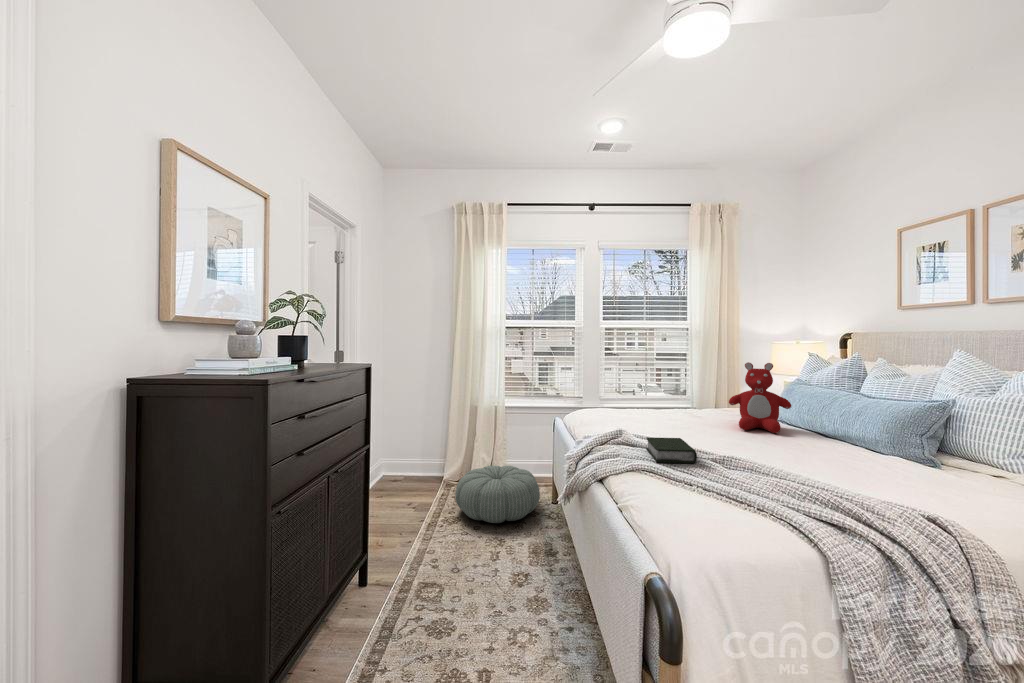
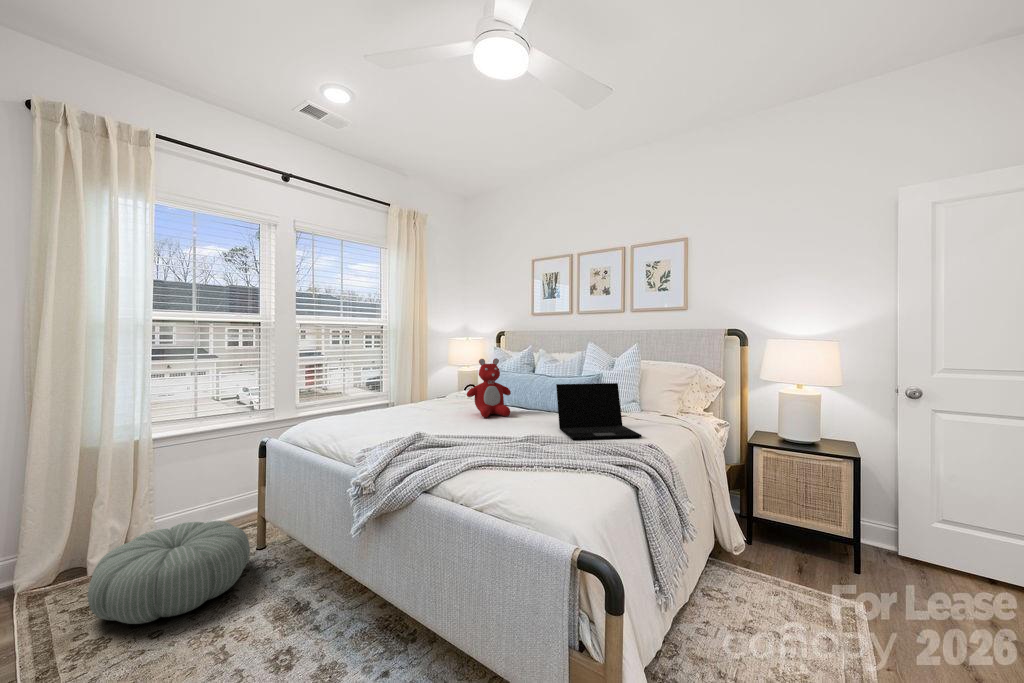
laptop: none [818,400,966,502] -> present [556,383,642,440]
book: present [646,437,697,463] -> none [443,431,498,456]

